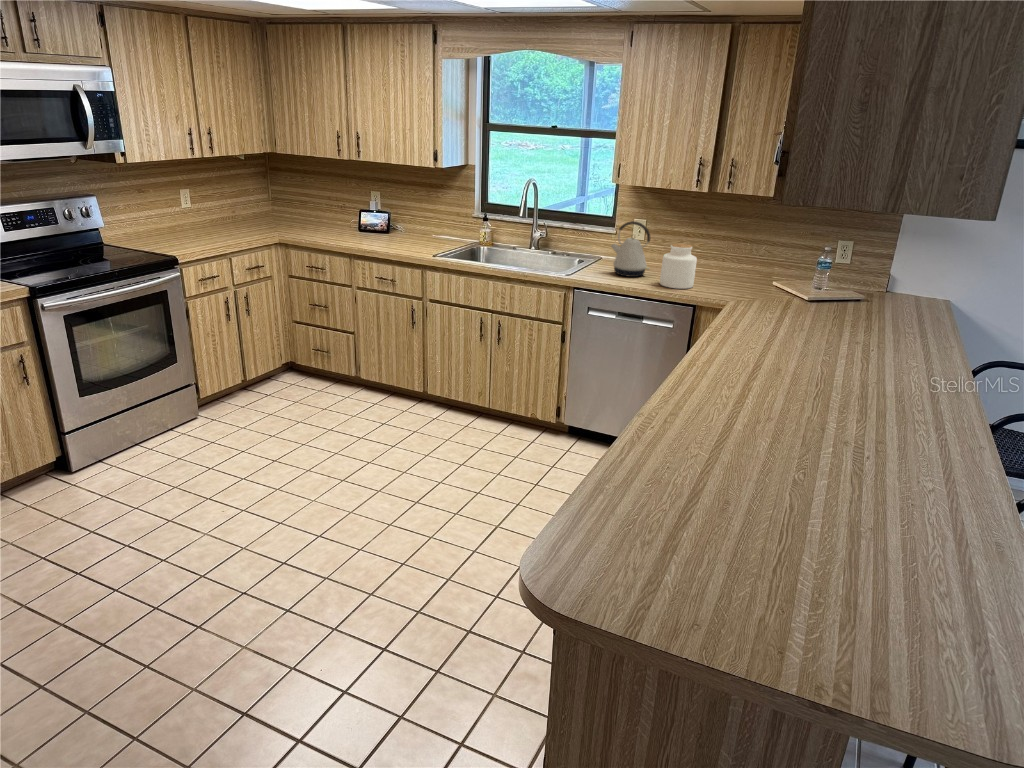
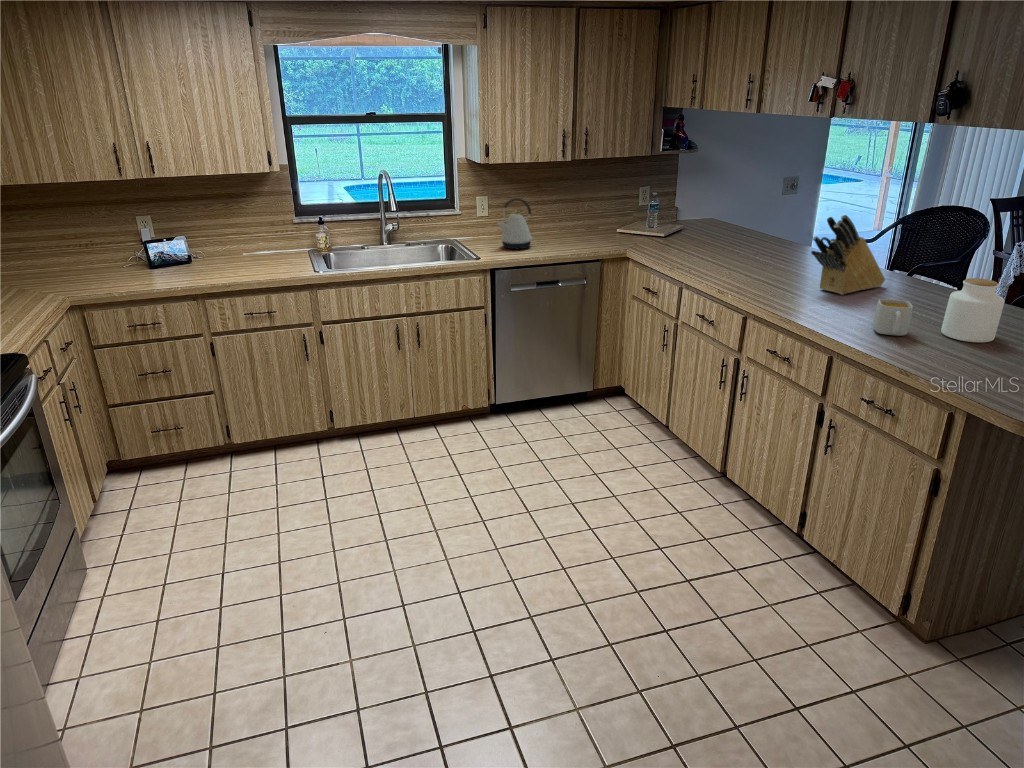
jar: present [660,243,697,289] -> present [941,278,1004,342]
knife block: none [773,288,912,421] -> present [811,215,885,295]
mug: none [668,406,737,466] -> present [873,299,913,336]

